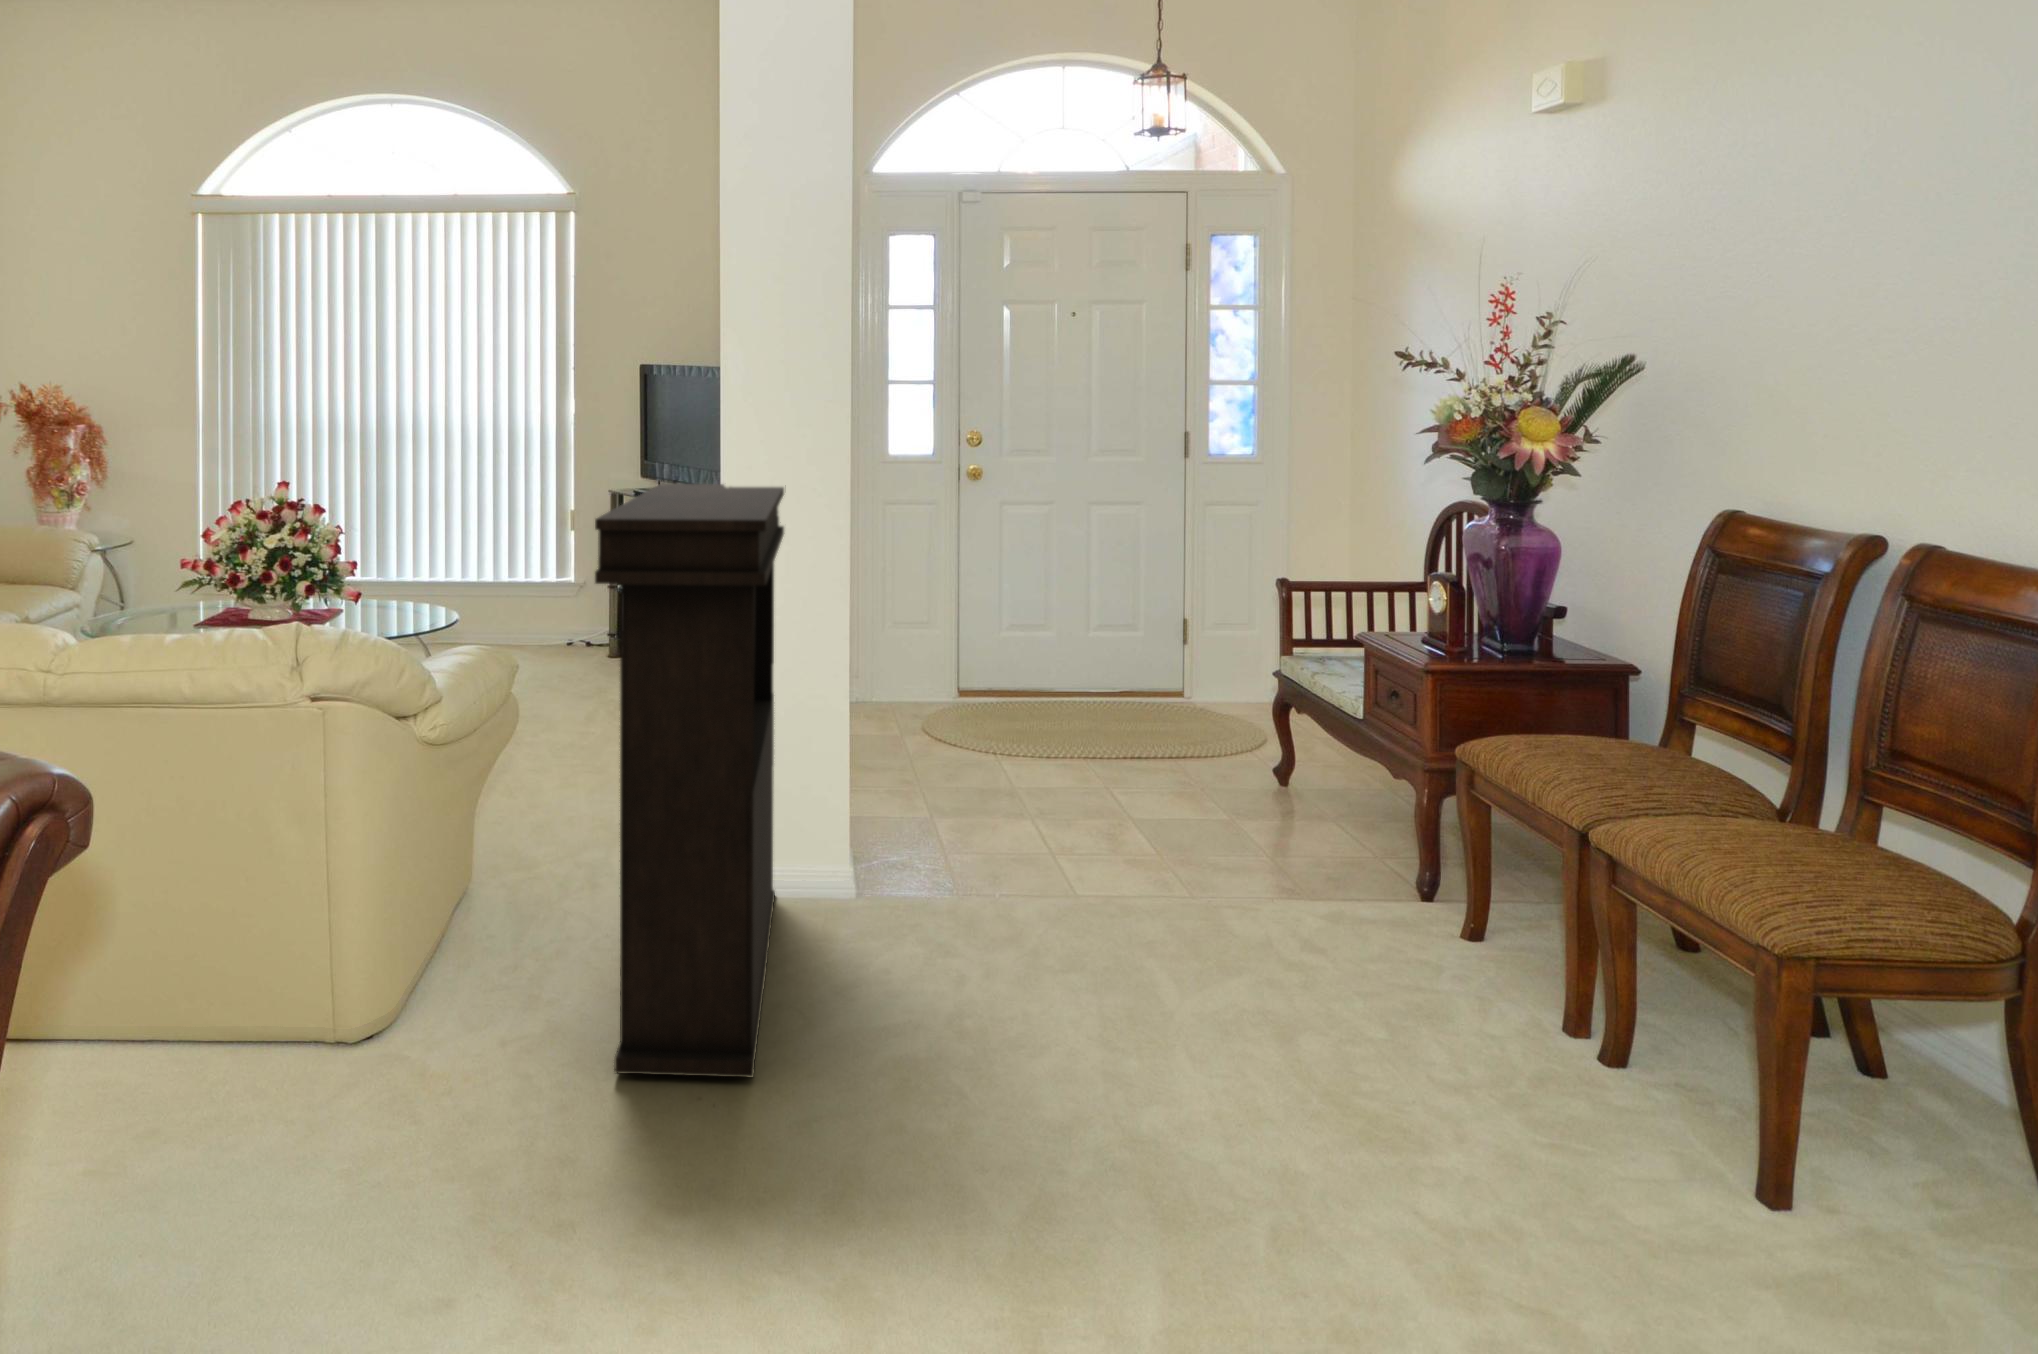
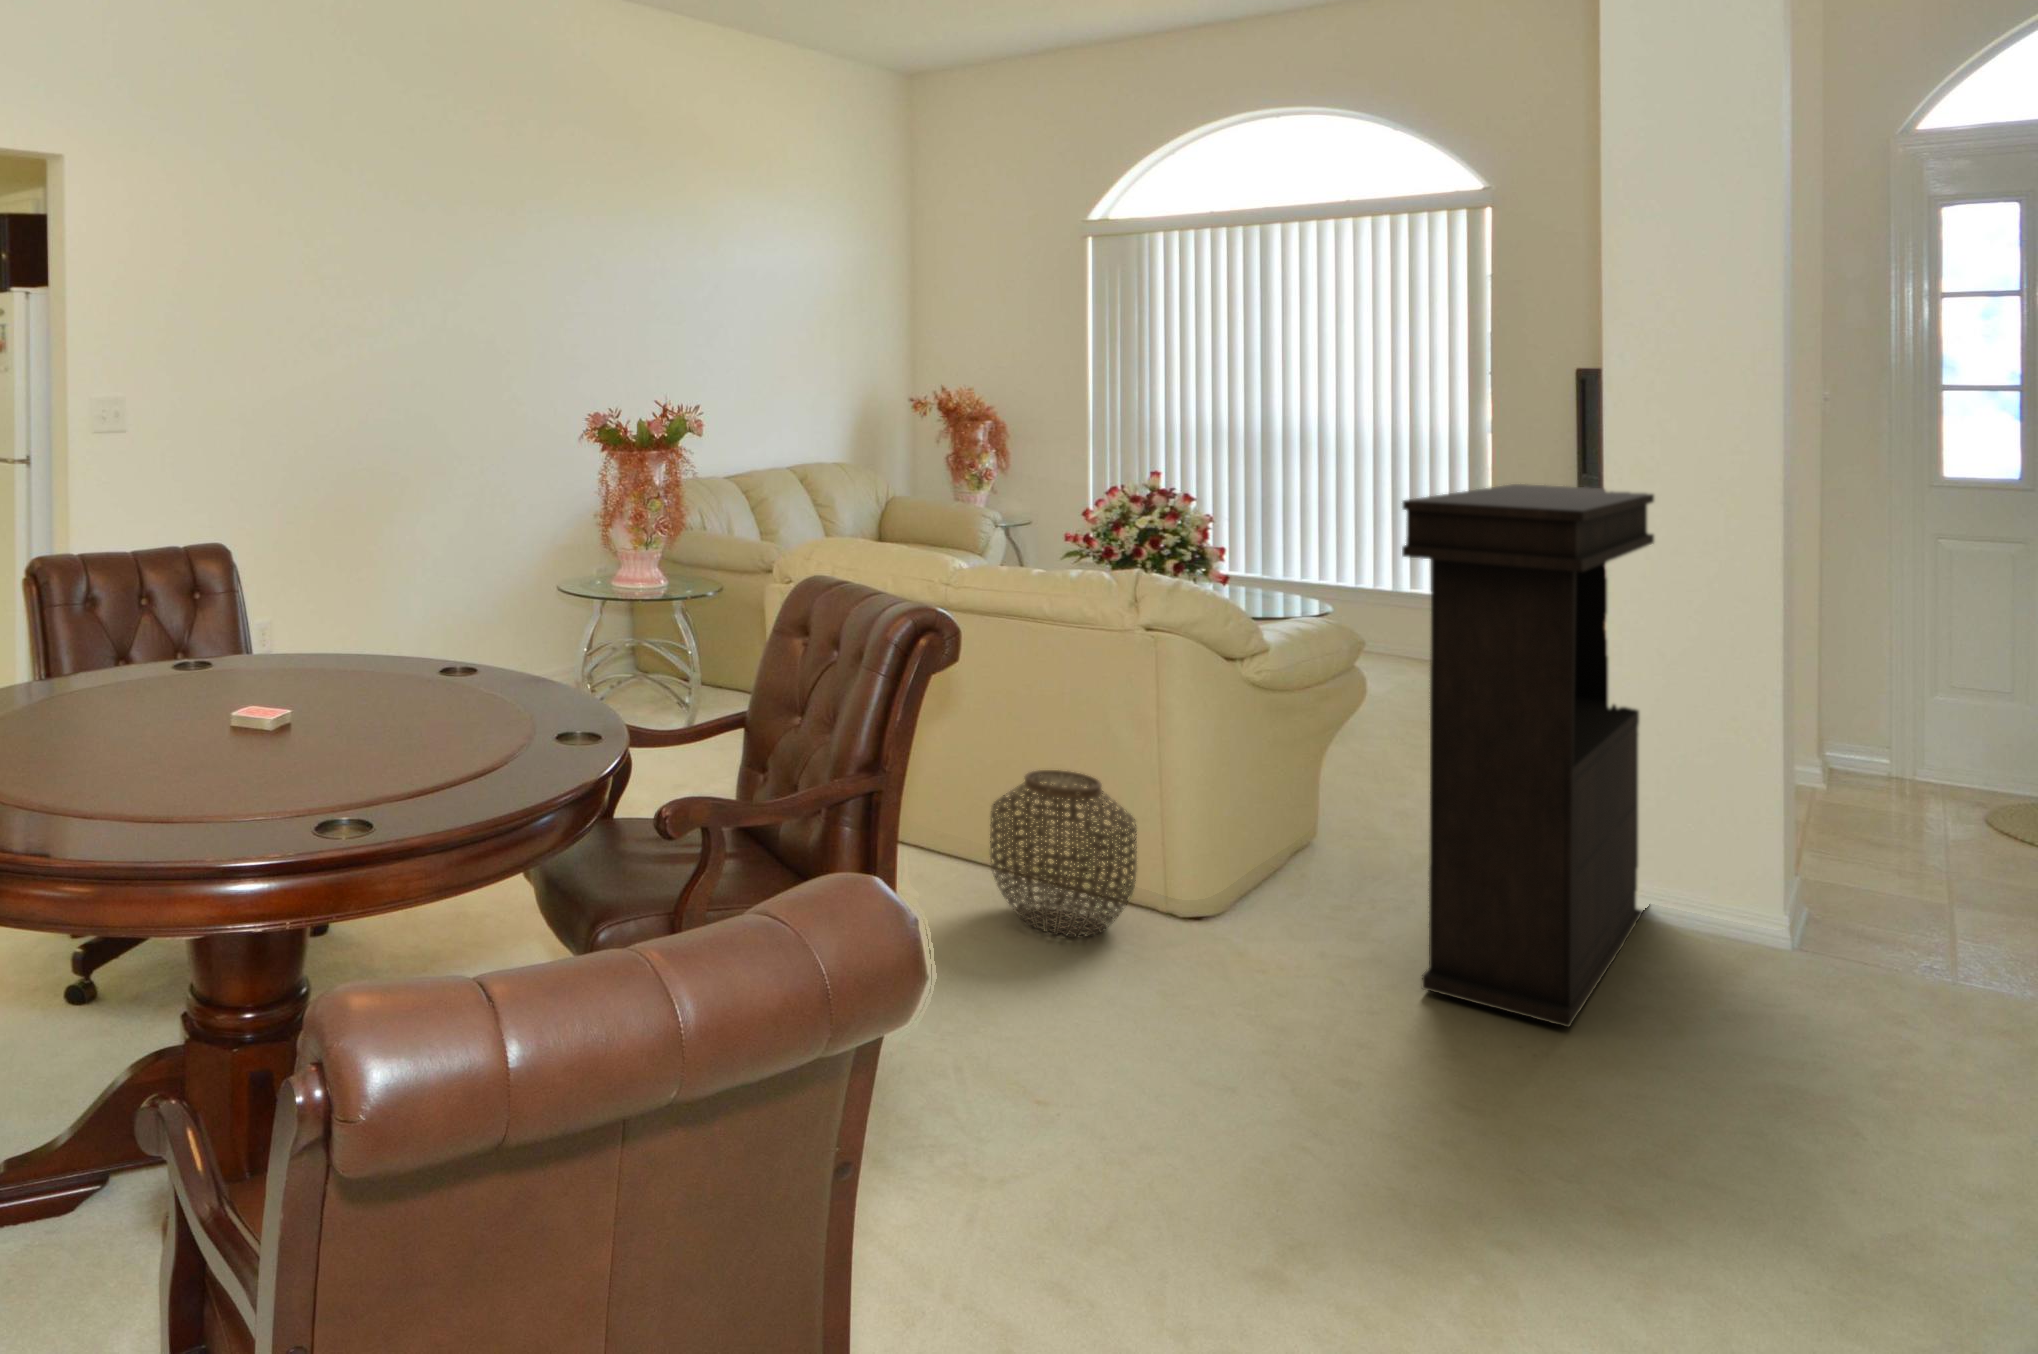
woven basket: none [105,901,299,1130] -> present [990,770,1137,937]

